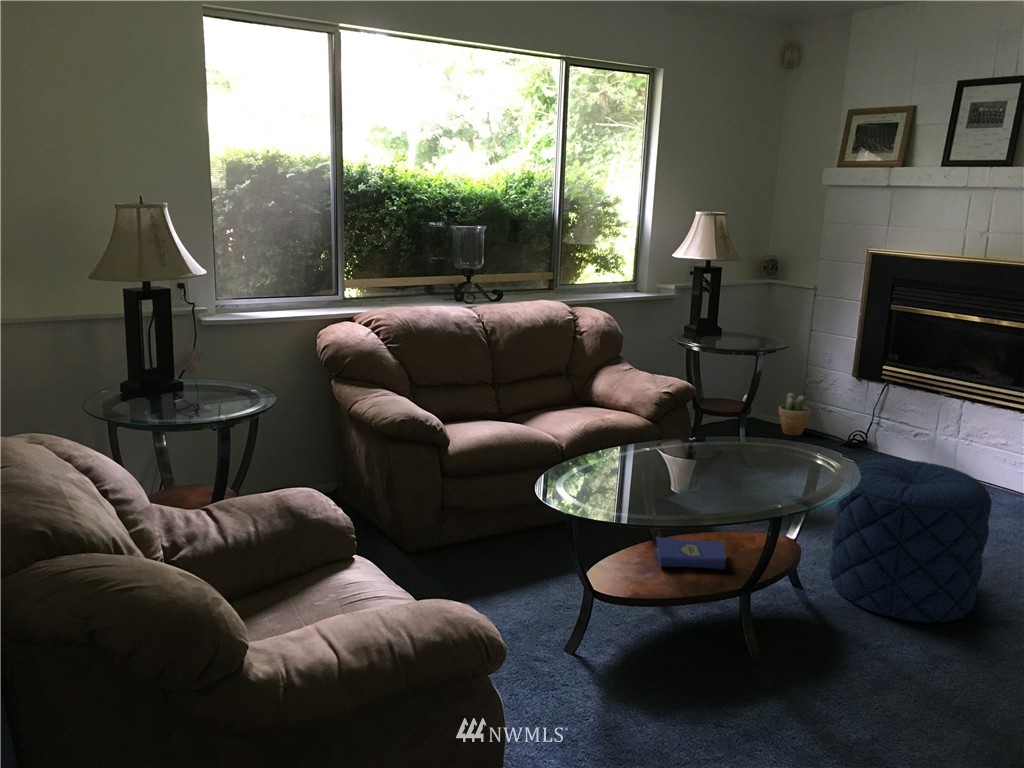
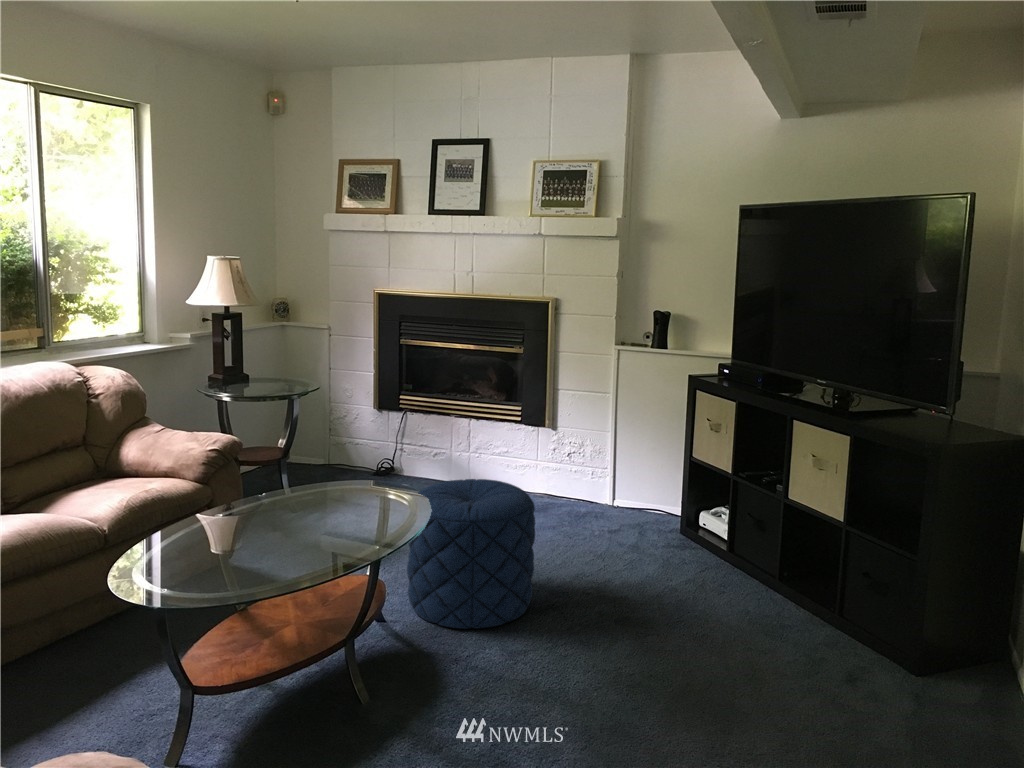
potted plant: present [779,393,810,435] -> none [309,431,339,472]
hardcover book: present [654,537,726,570] -> none [243,599,326,646]

